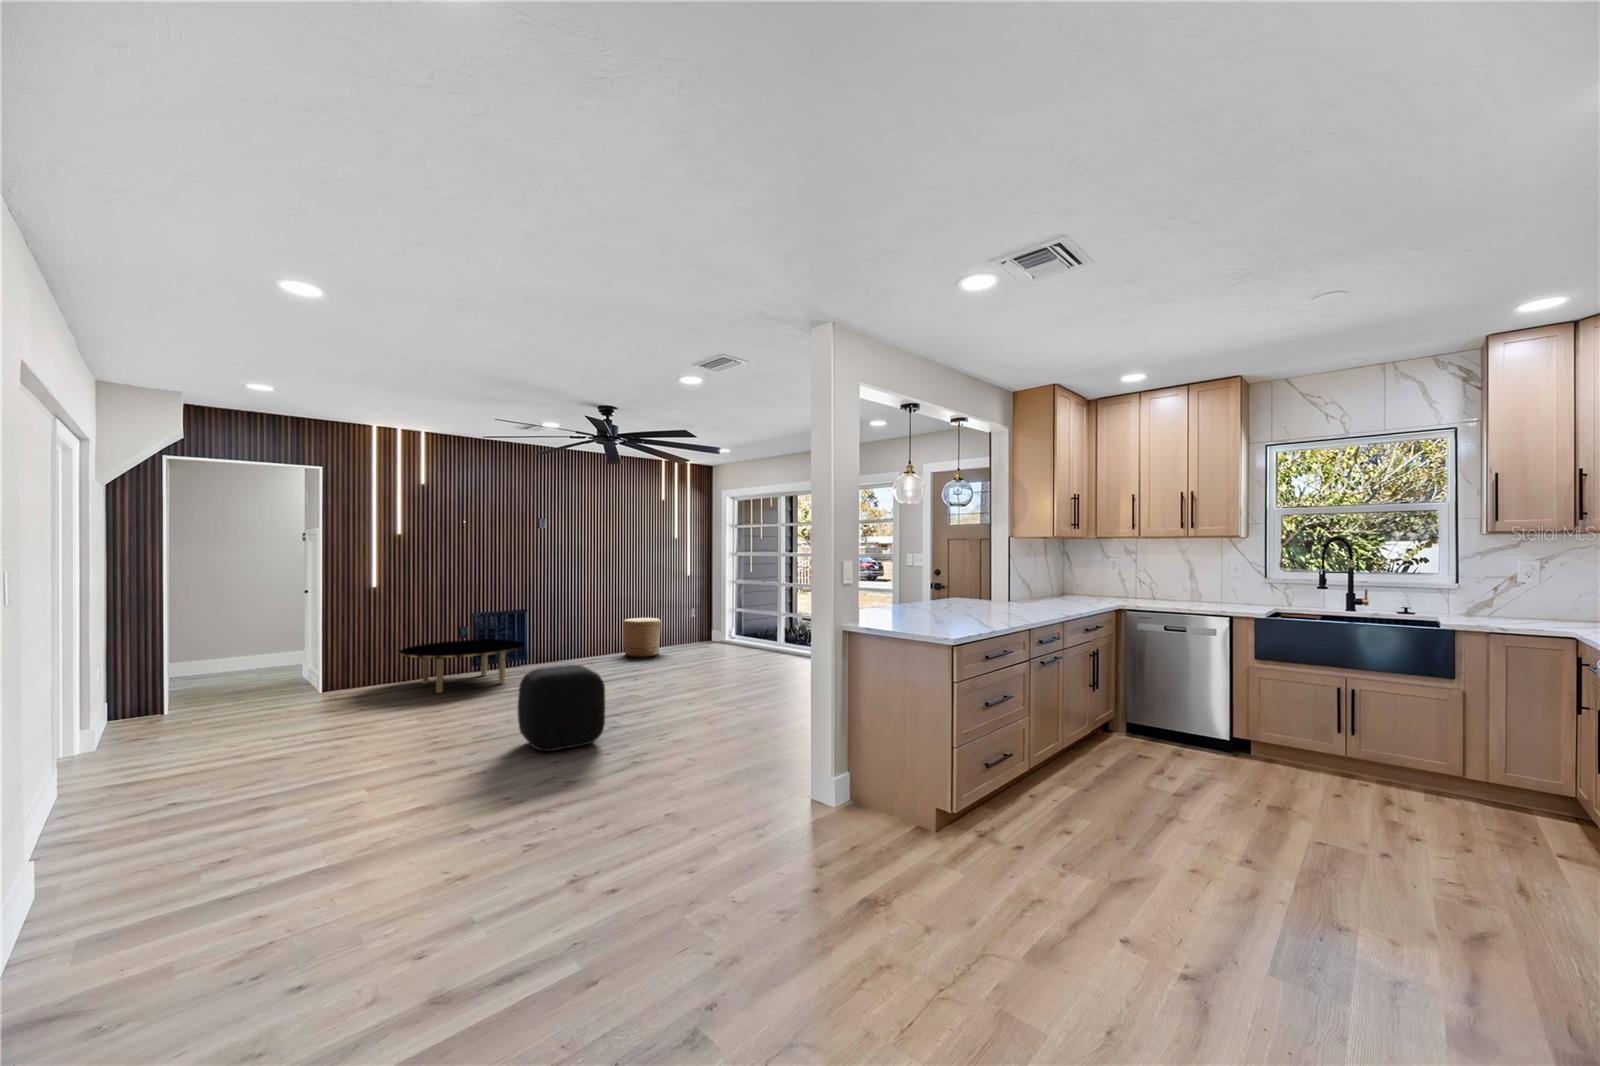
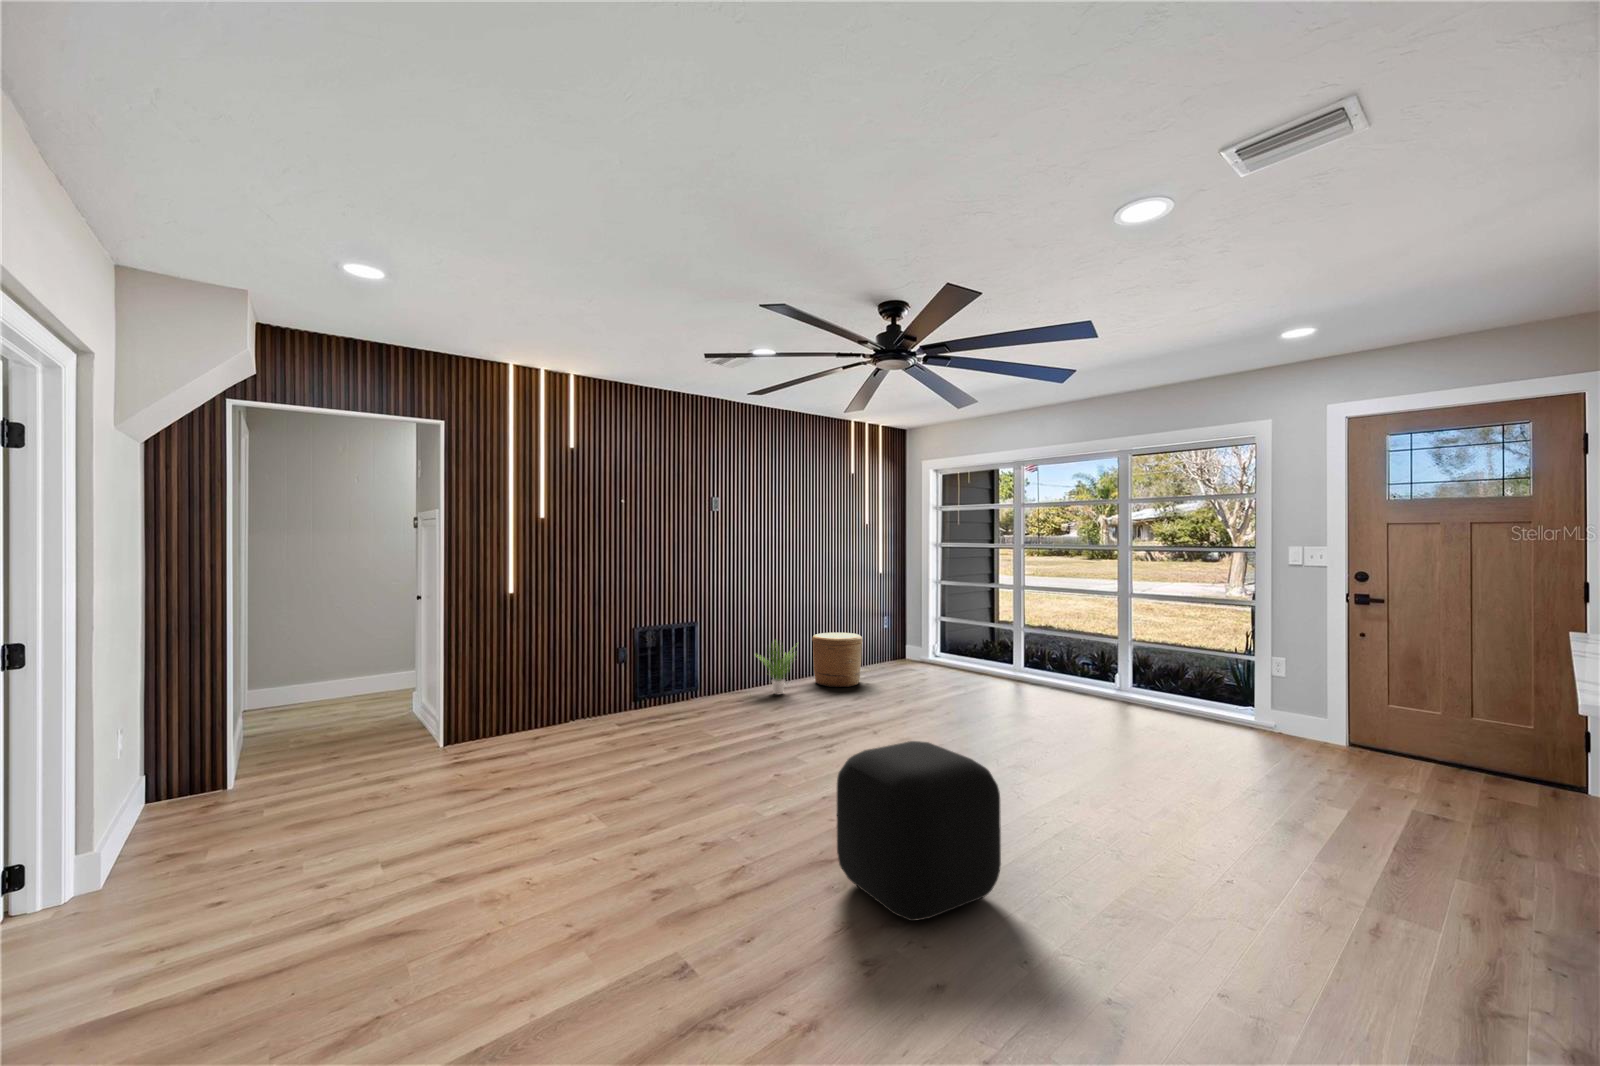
potted plant: none [572,621,606,662] -> present [757,643,794,695]
coffee table: present [399,639,524,693] -> none [550,666,718,752]

